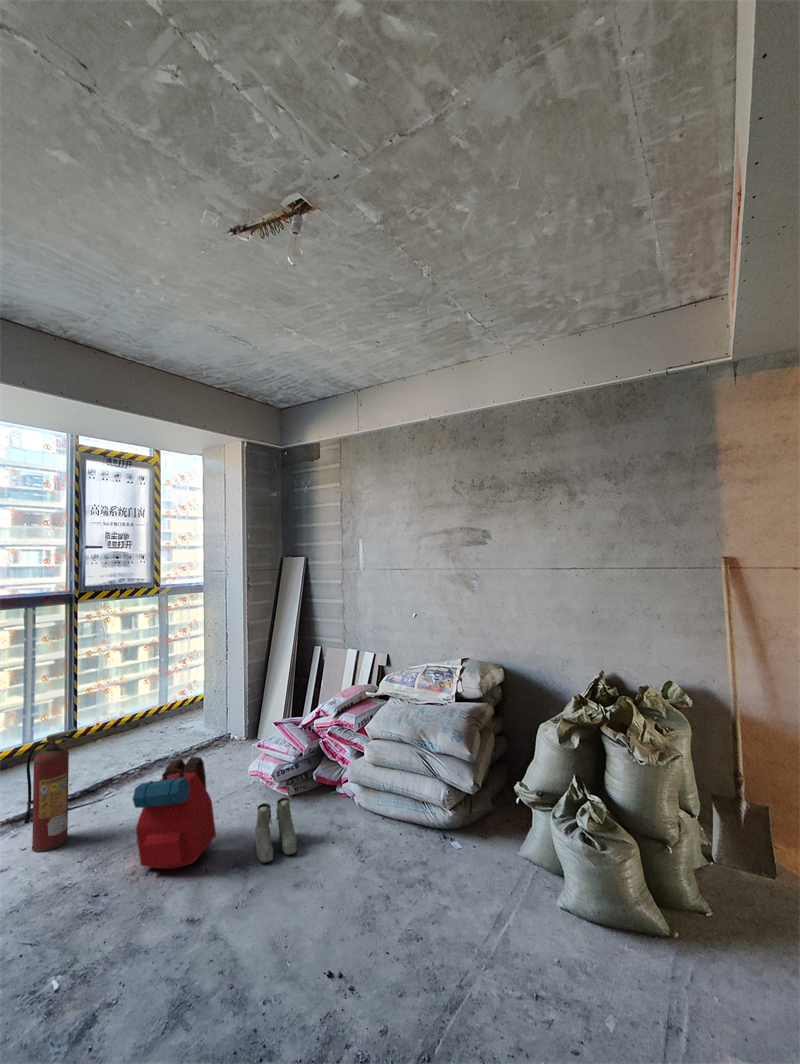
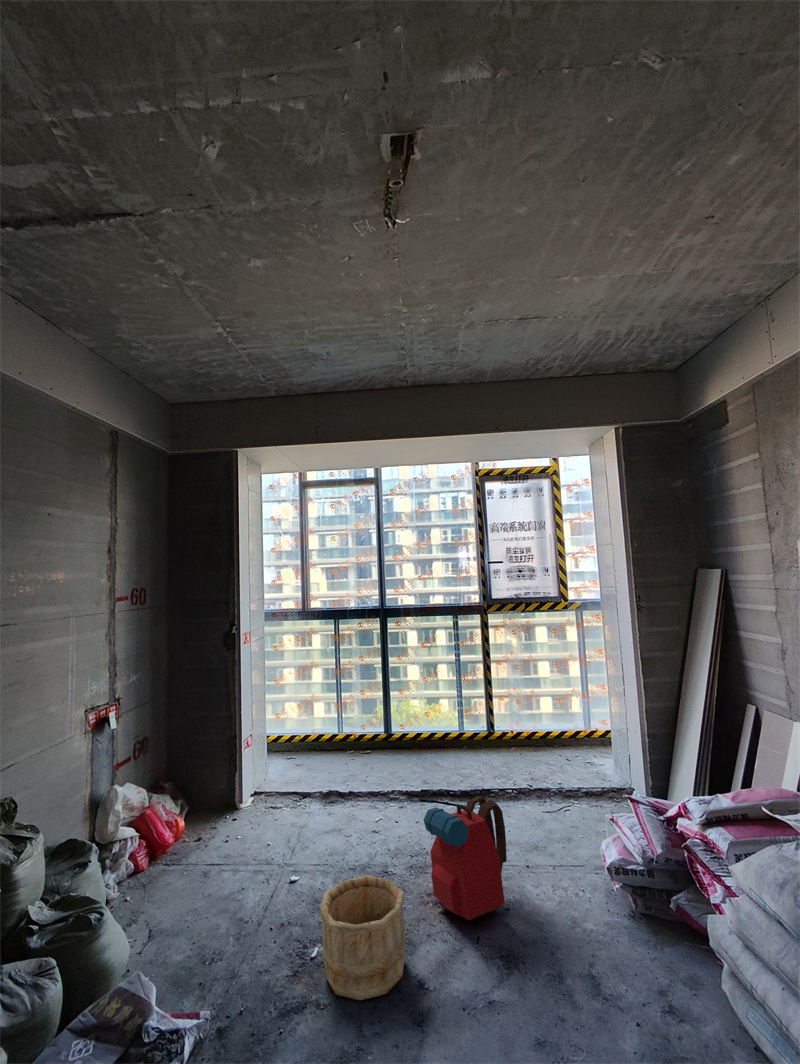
fire extinguisher: present [24,729,76,852] -> none [394,733,424,836]
boots: present [255,798,297,863] -> none [529,895,587,988]
wooden bucket: none [73,855,175,982] -> present [319,875,405,1000]

